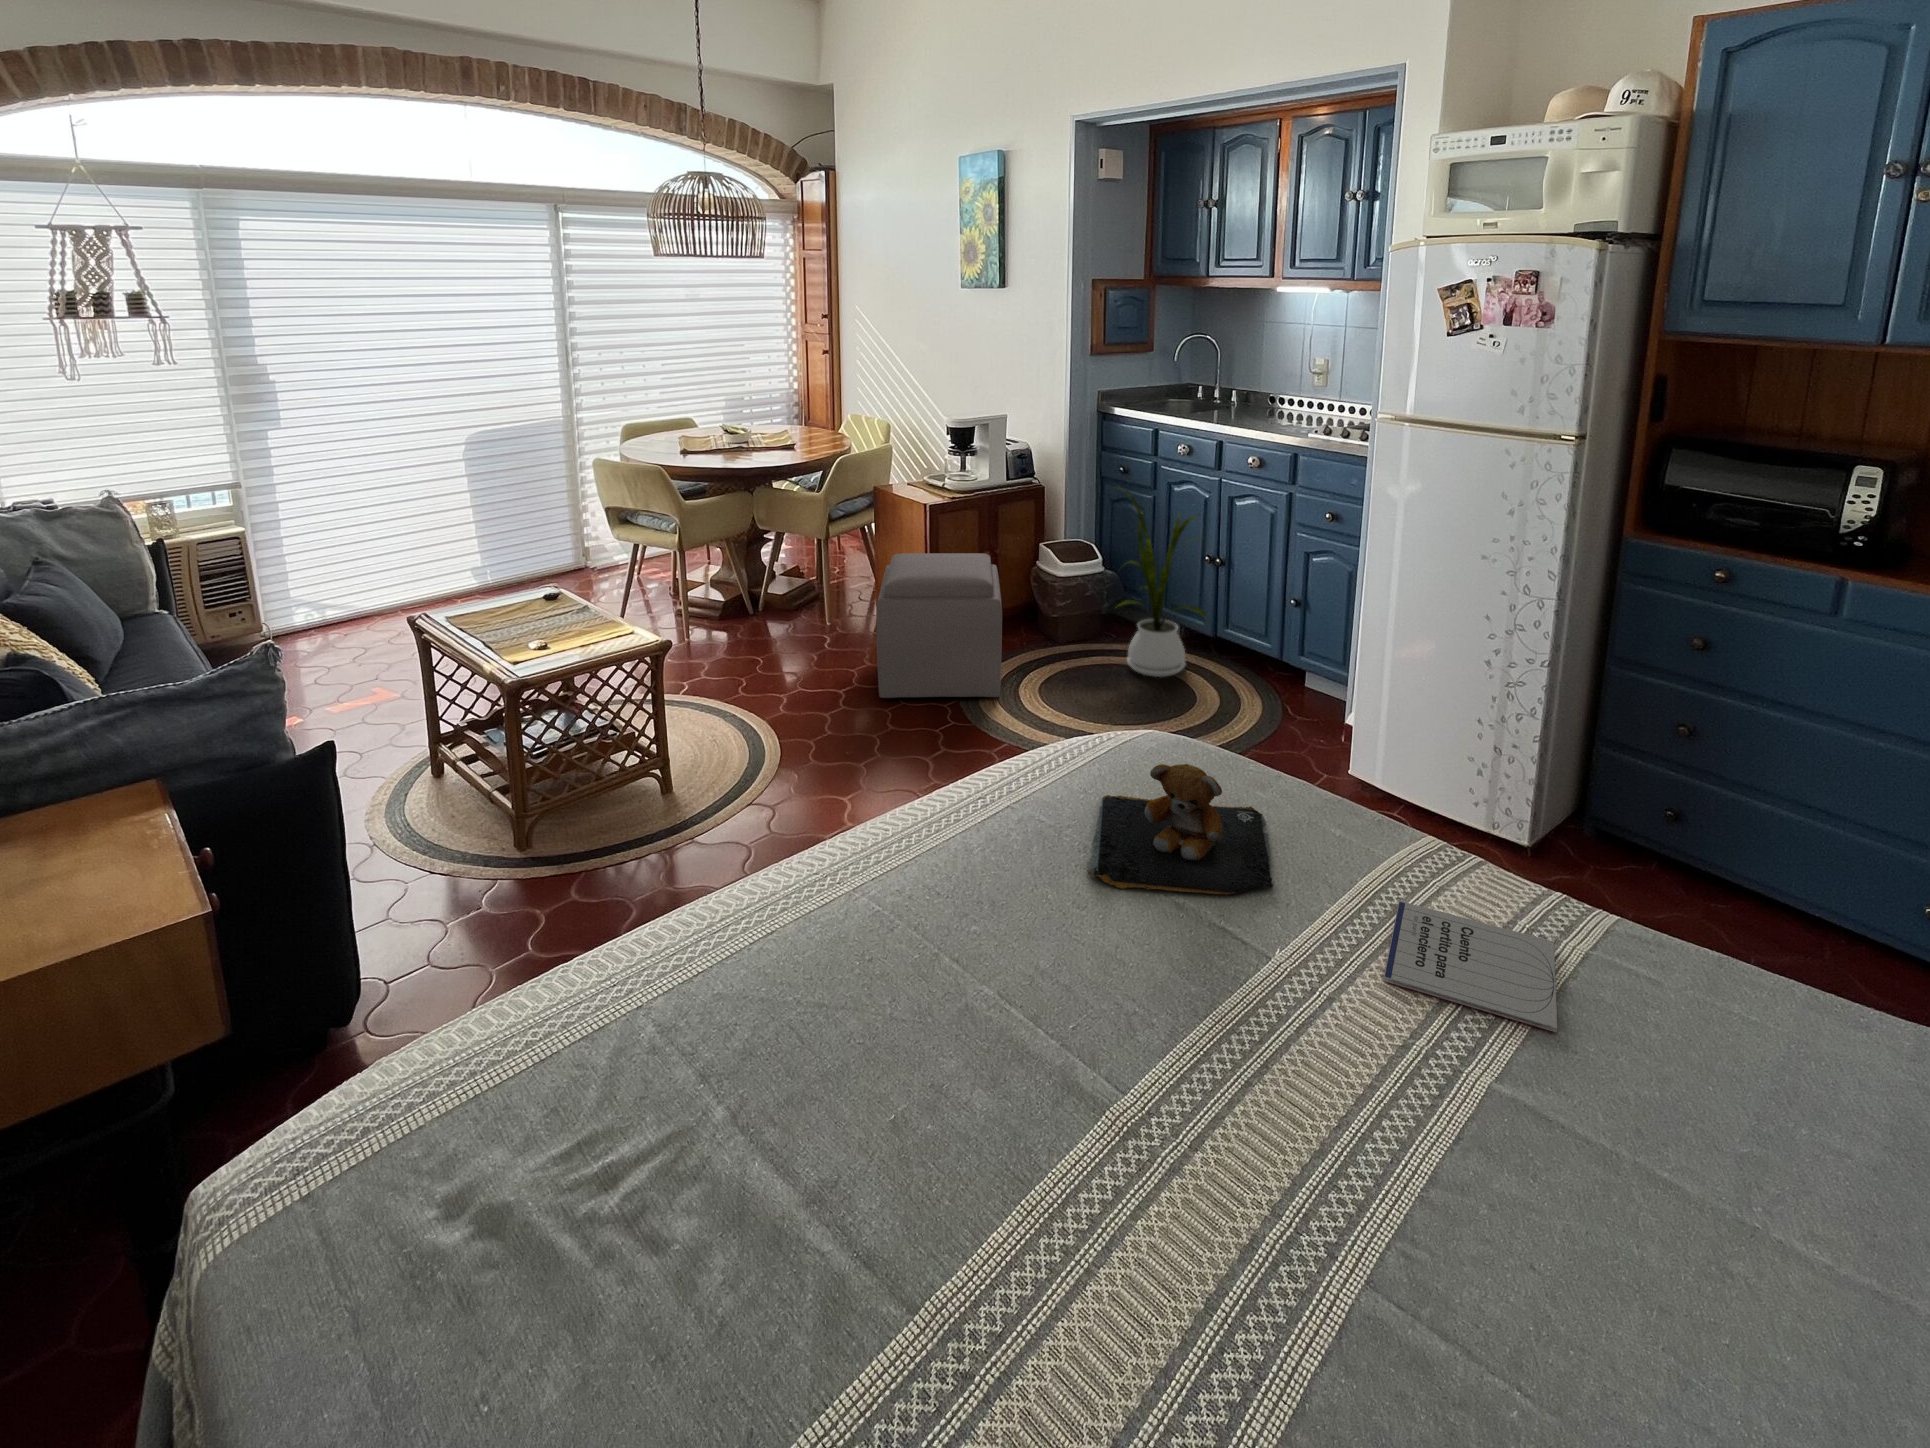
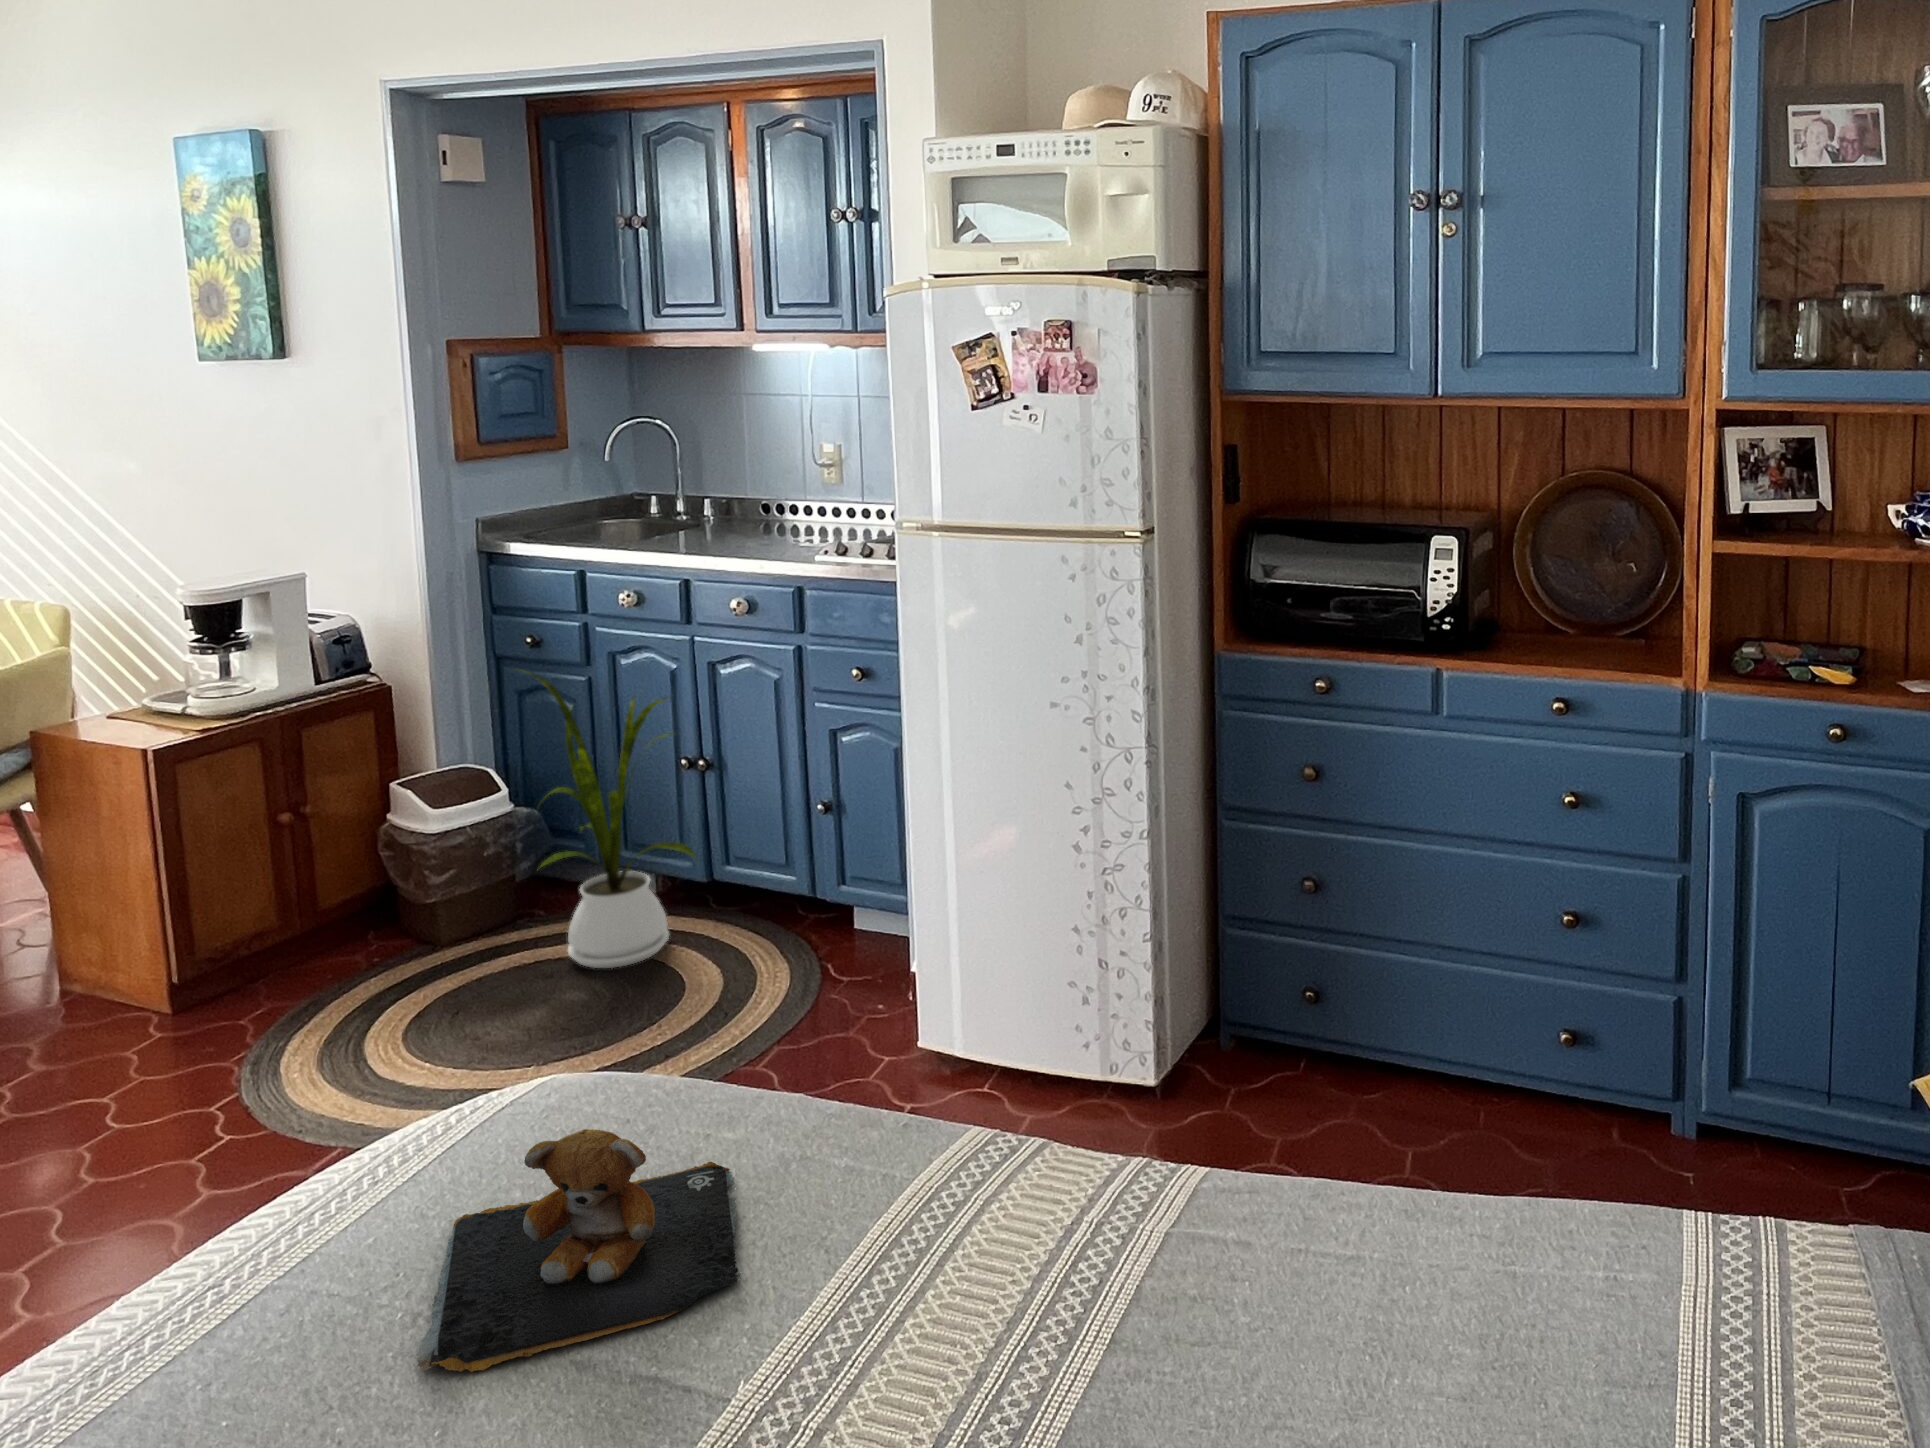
ottoman: present [877,553,1002,699] -> none [35,823,325,1135]
notebook: present [1383,901,1557,1032] -> none [896,1219,1121,1376]

